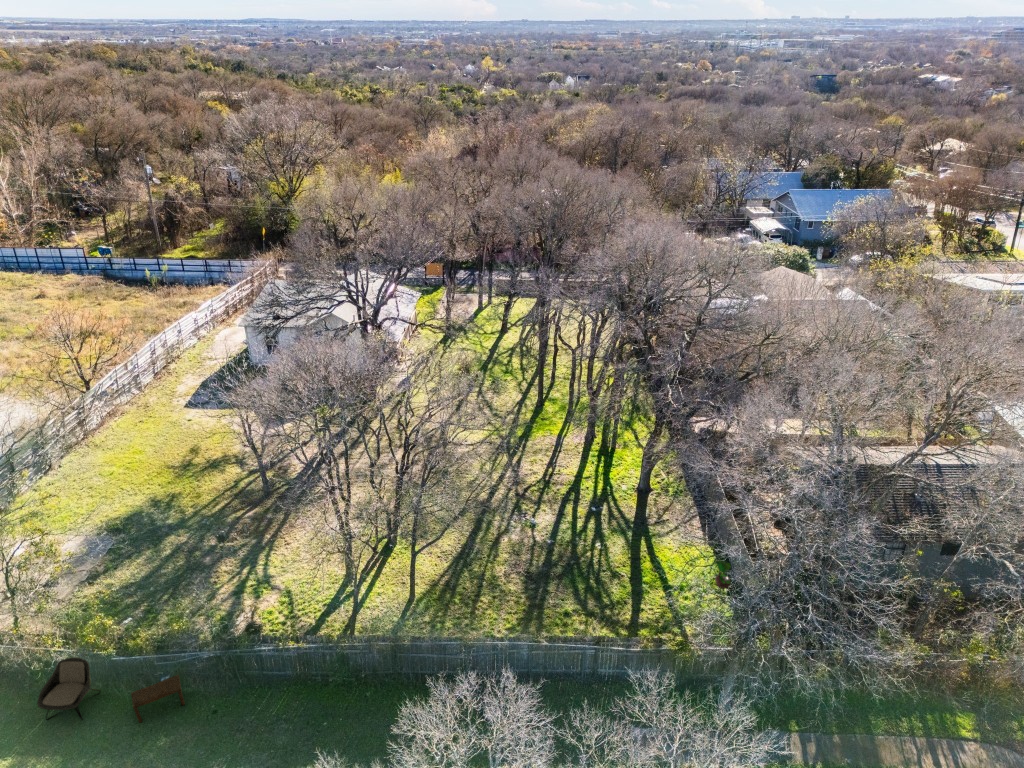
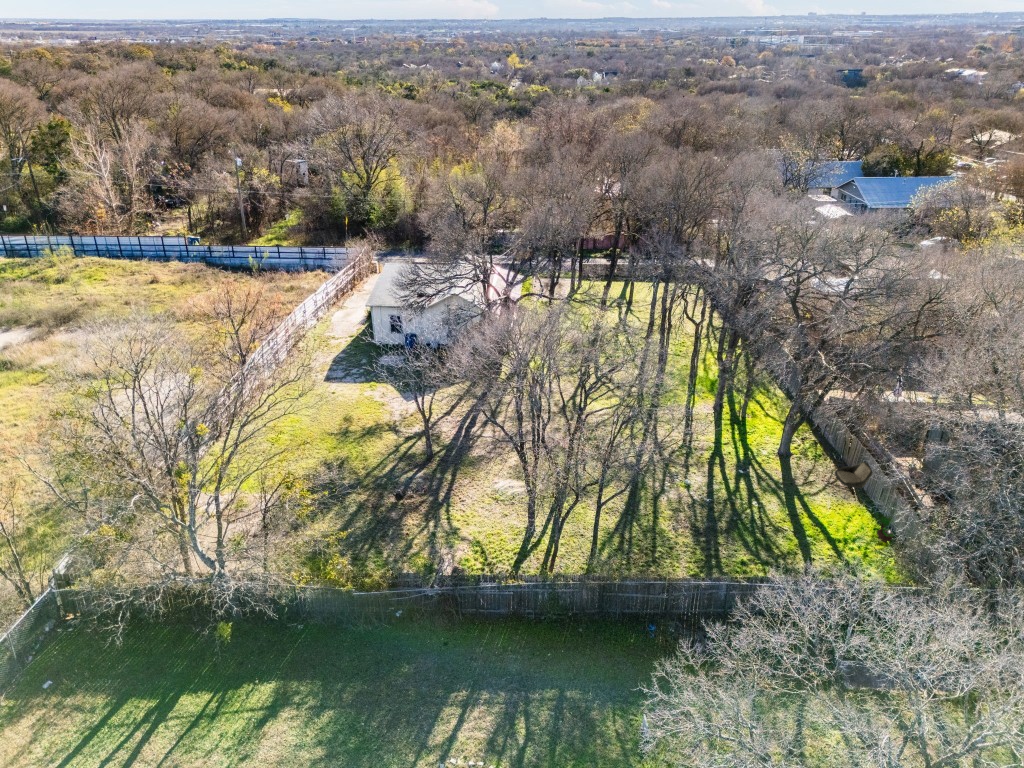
lounge chair: present [37,657,100,720] -> present [834,462,873,498]
bench: present [131,675,185,723] -> none [368,610,413,653]

